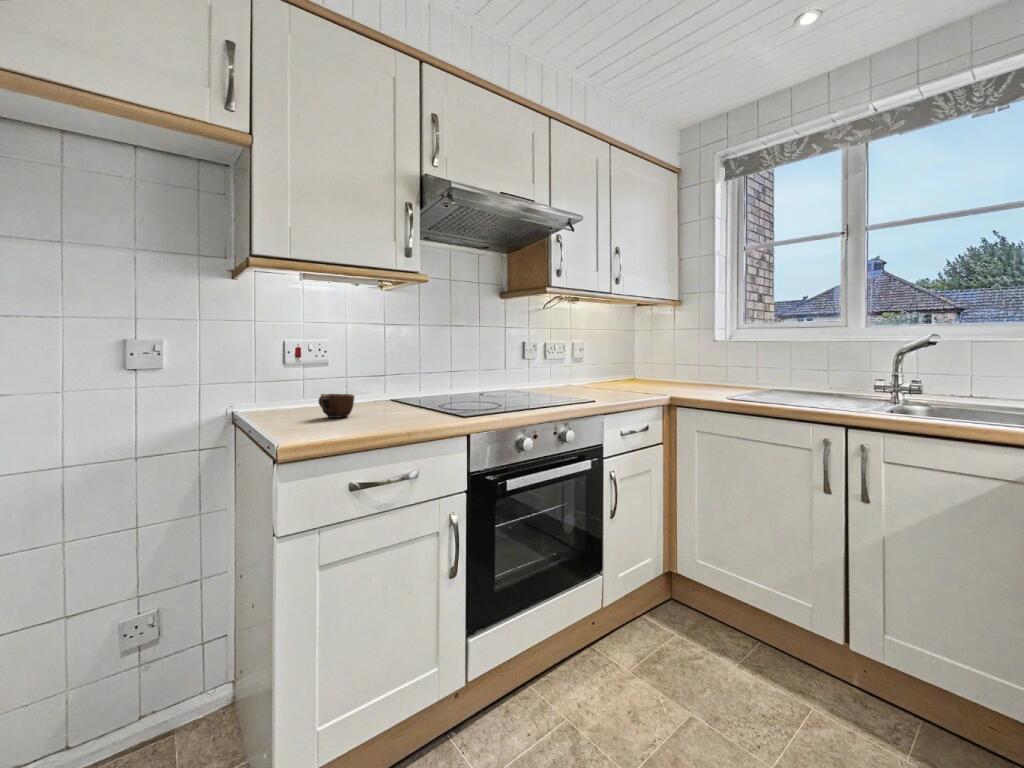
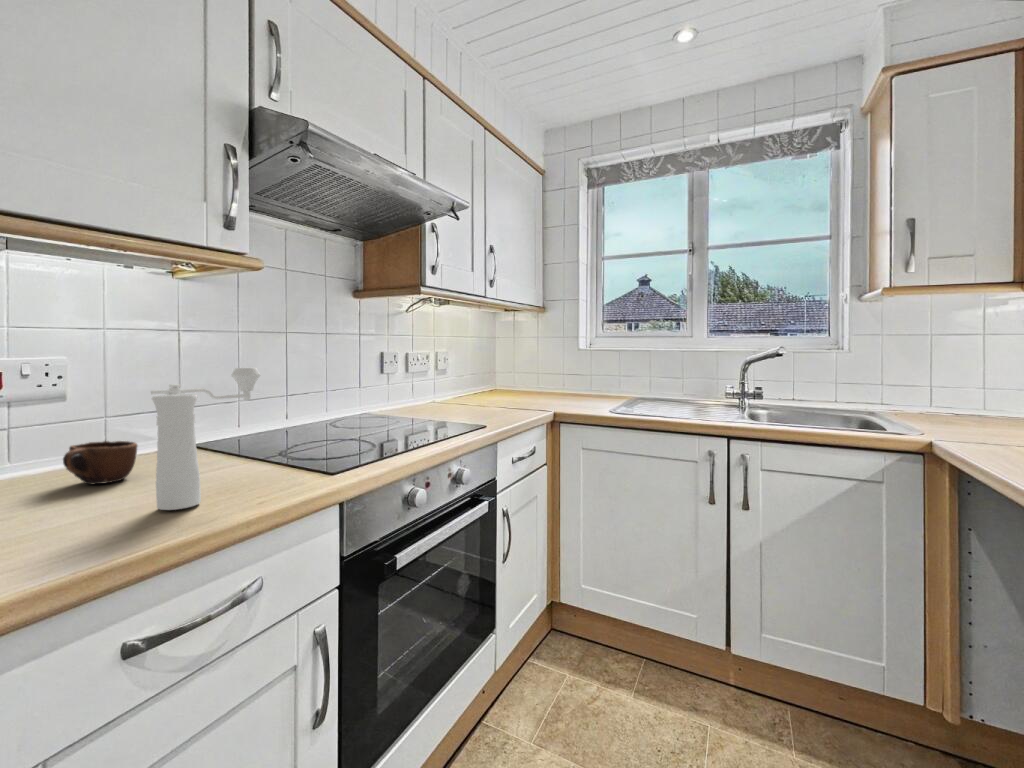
pepper mill: none [363,345,421,426] -> present [151,368,261,510]

